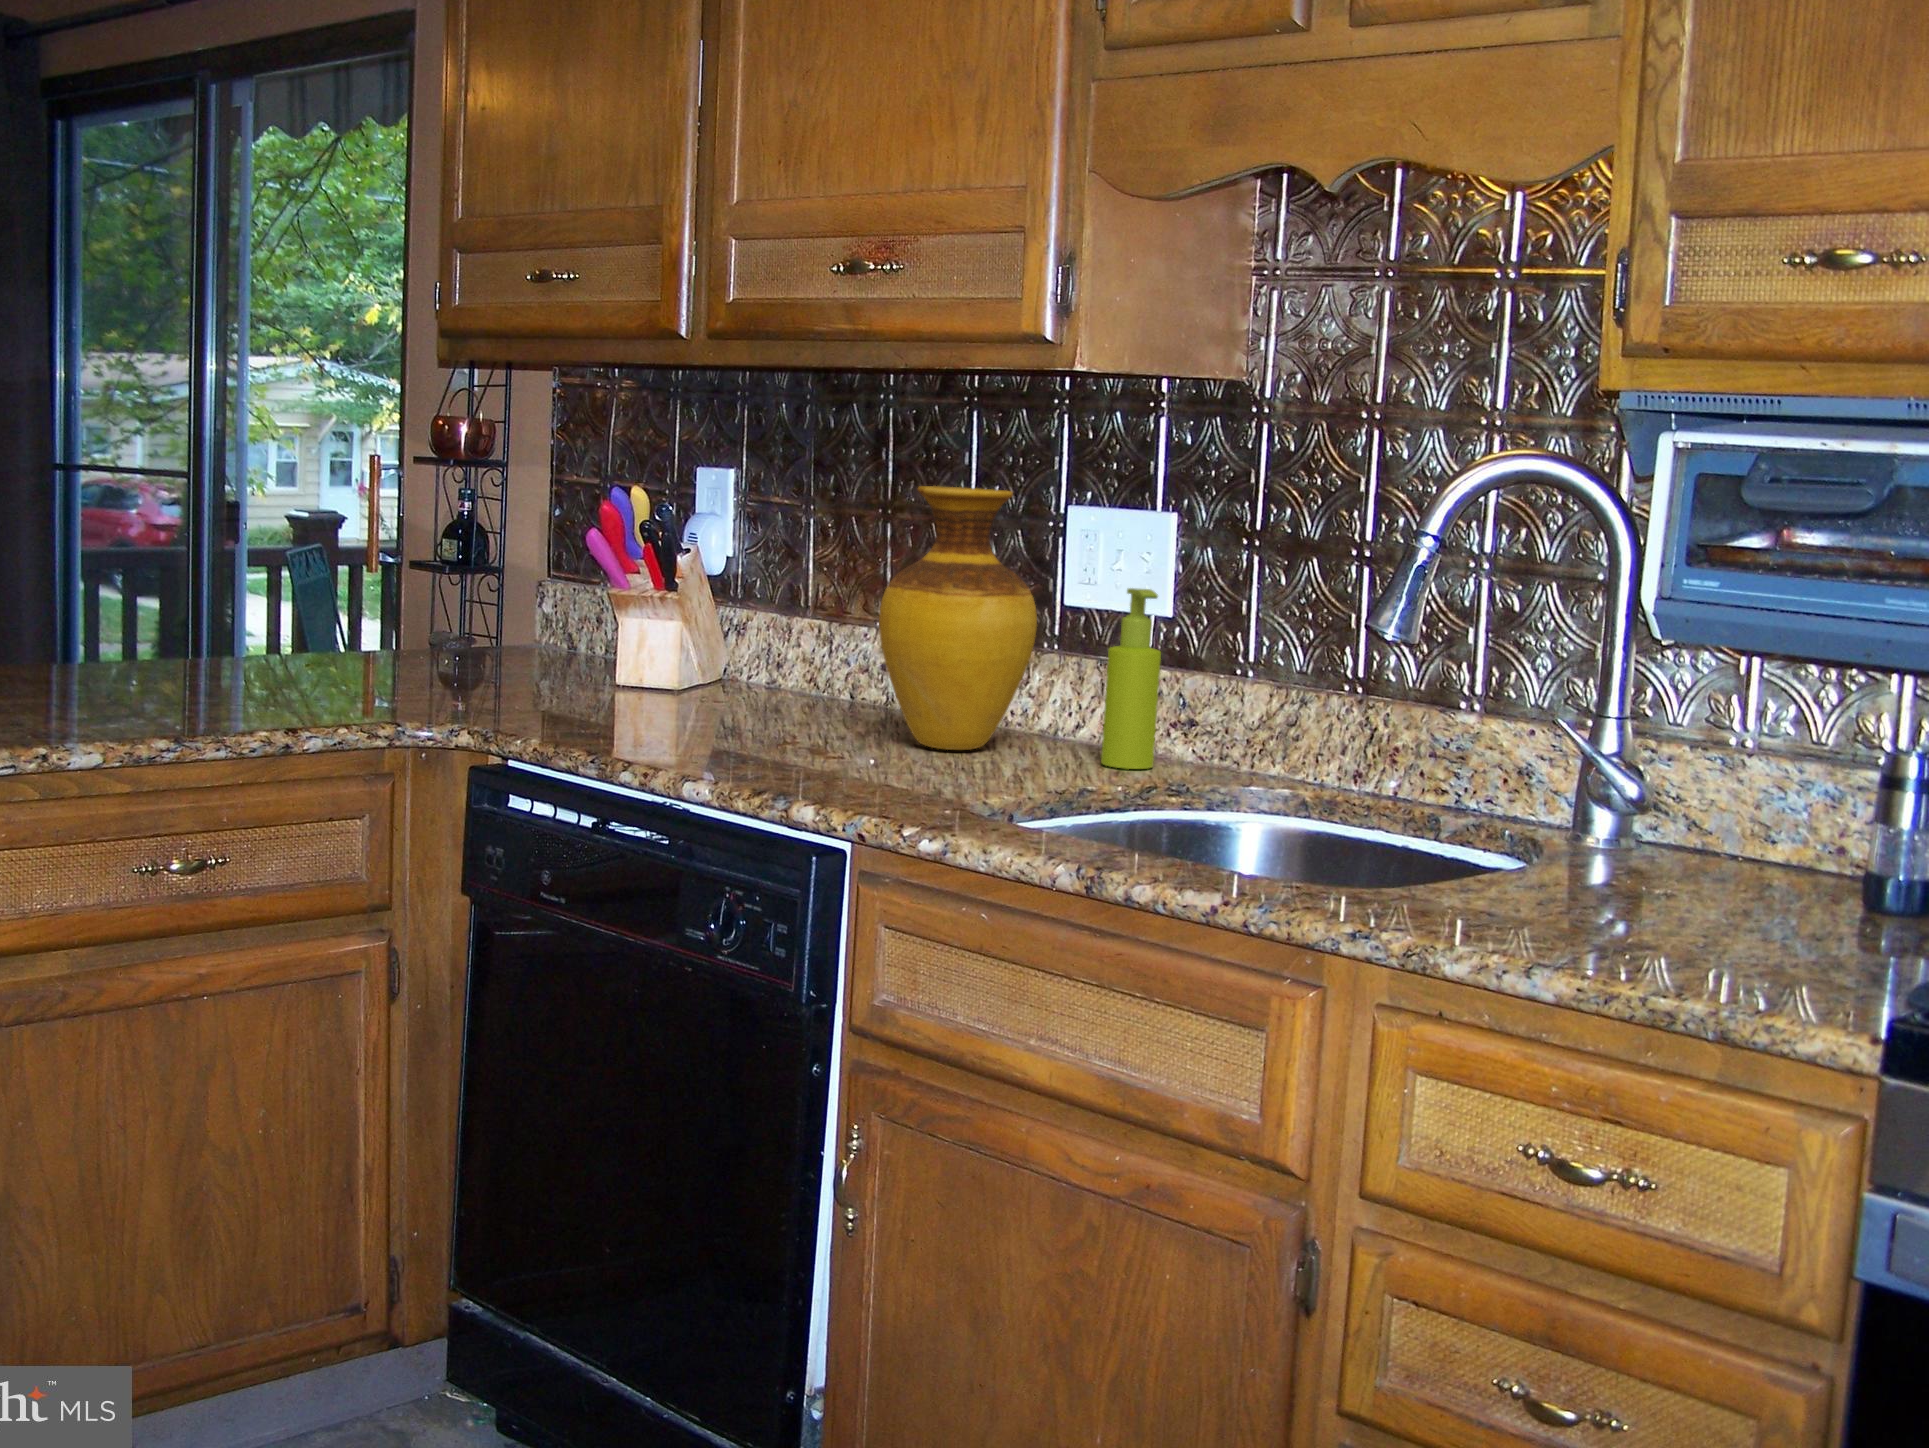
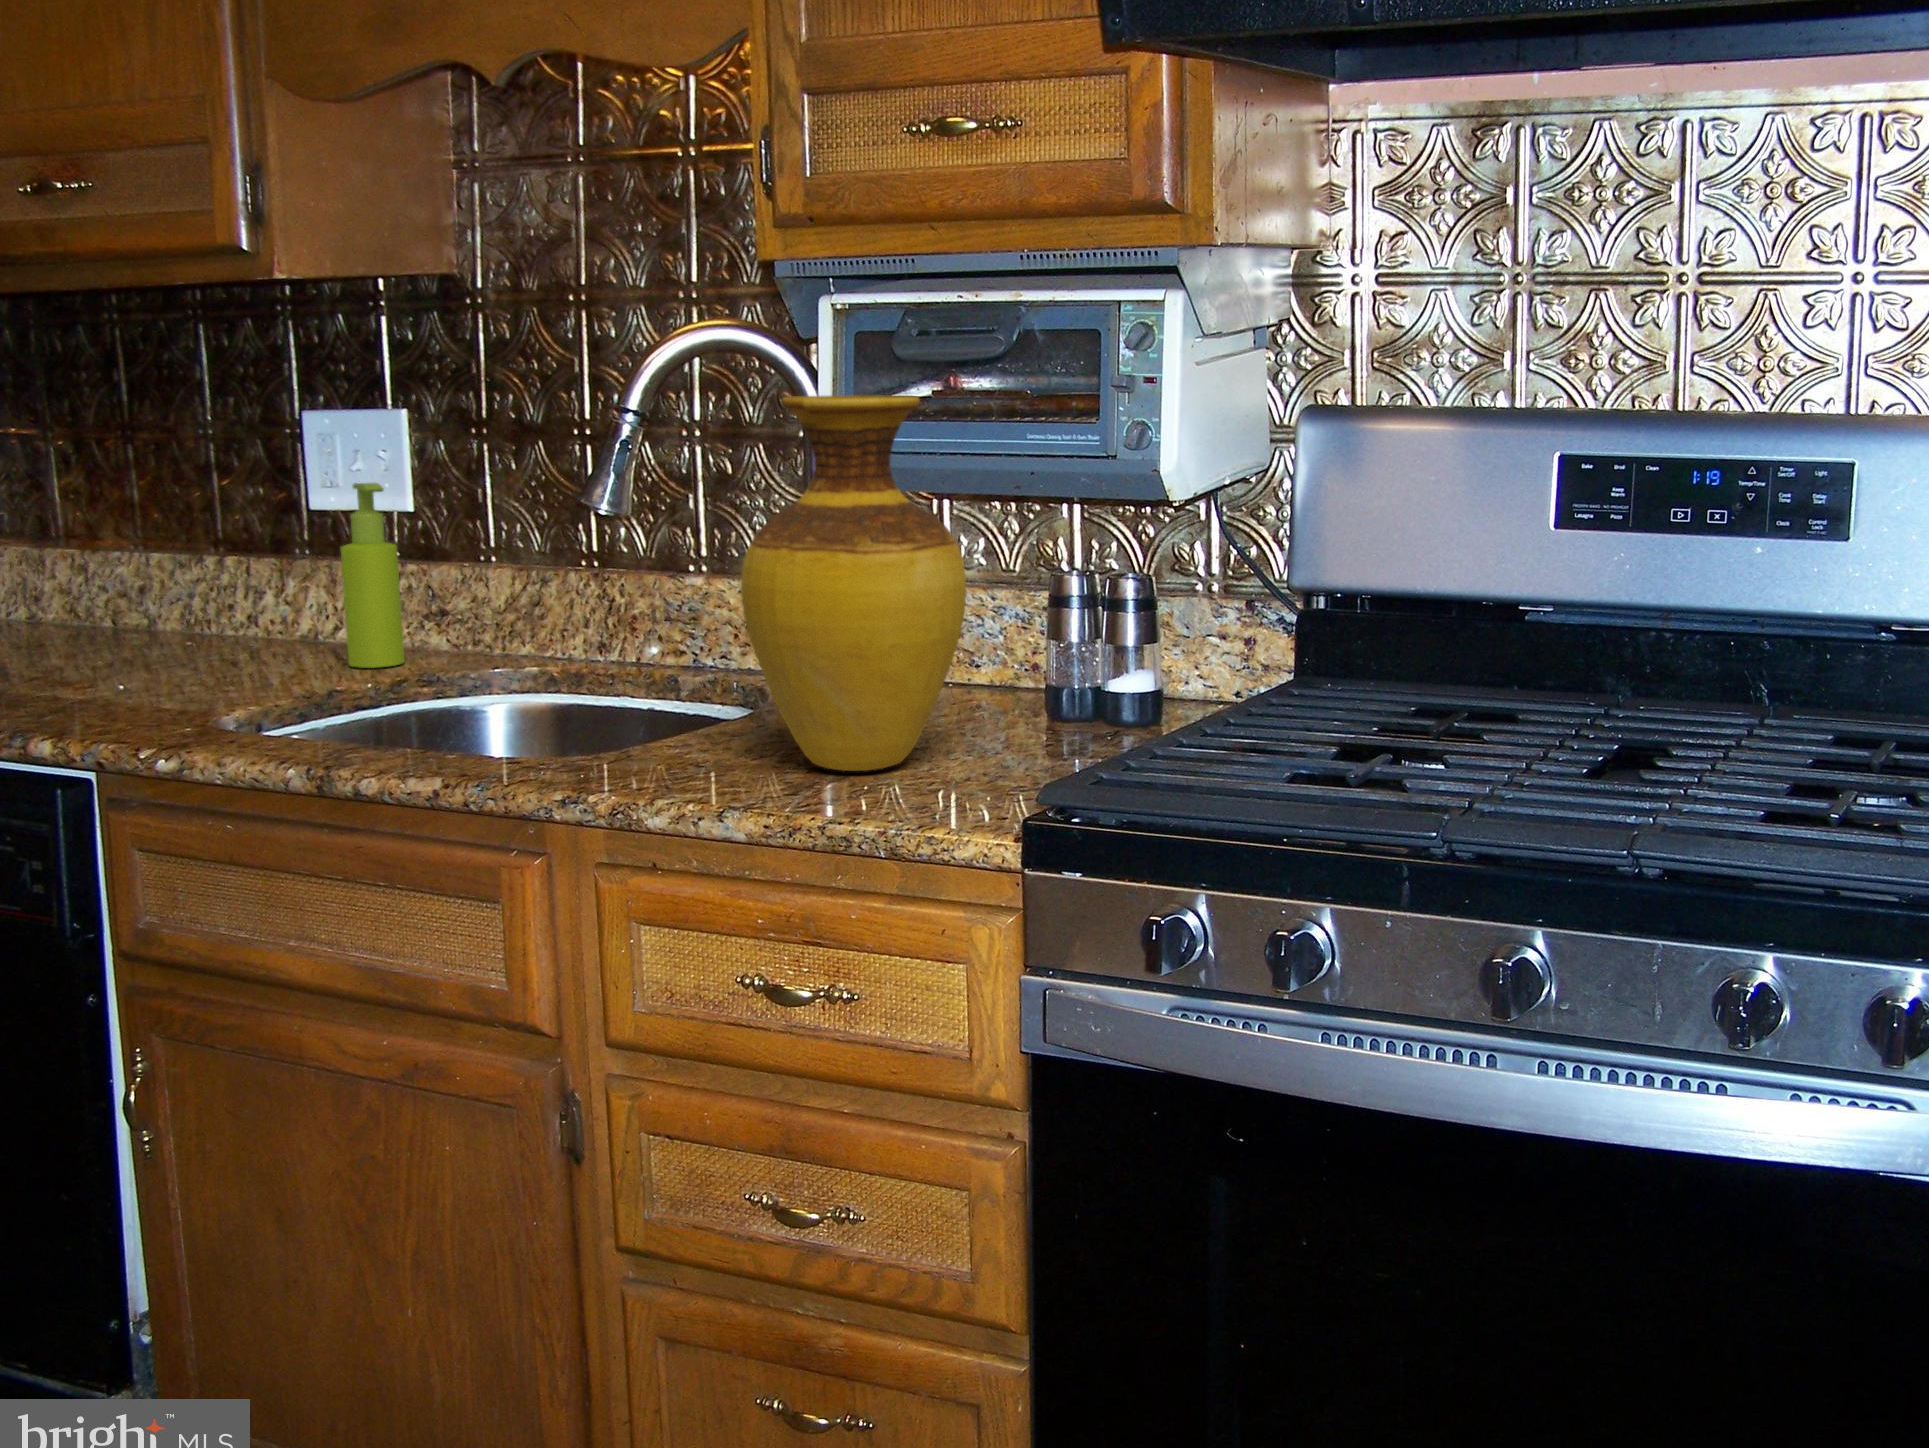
vase: present [879,486,1037,750] -> present [741,395,966,771]

